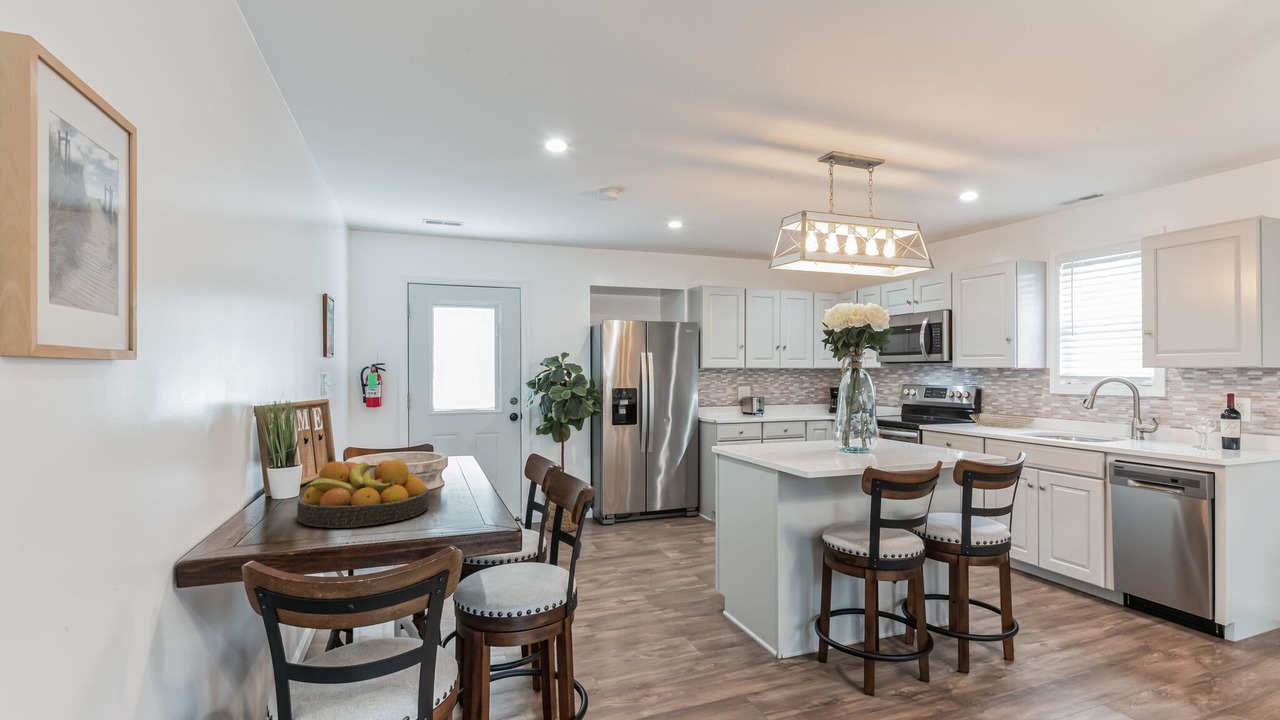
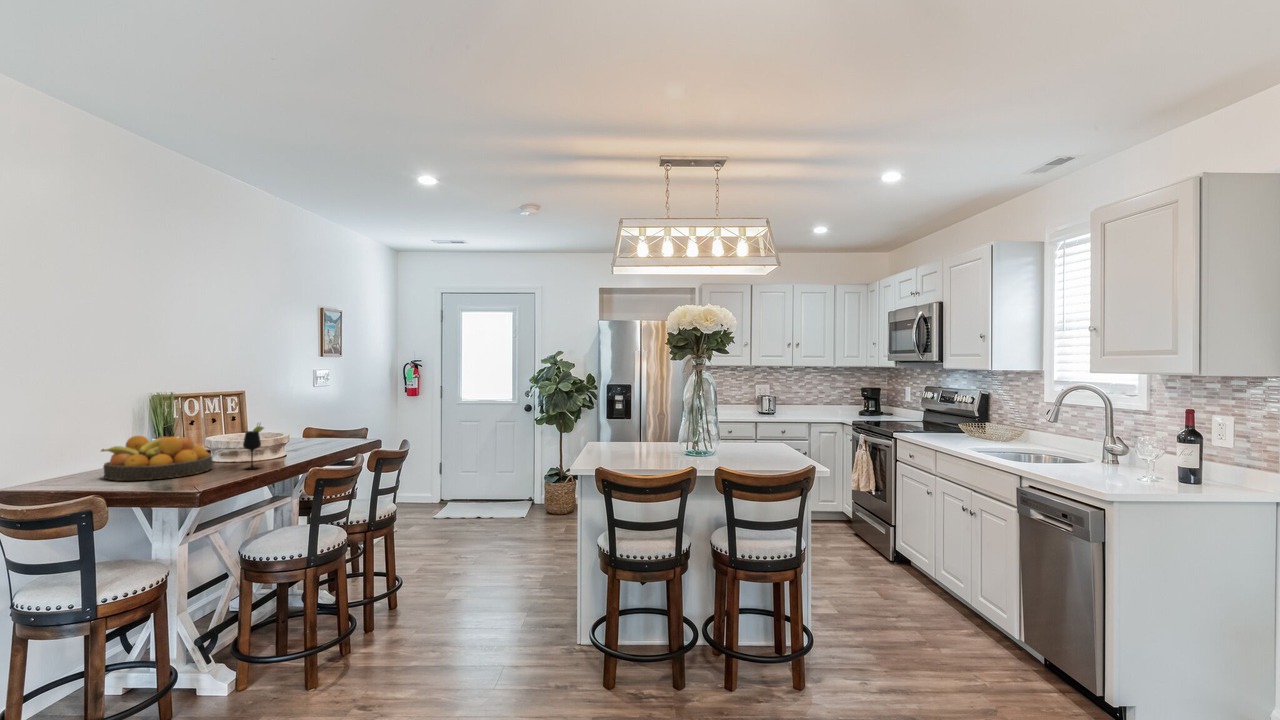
wine glass: none [459,436,480,499] -> present [243,424,264,469]

